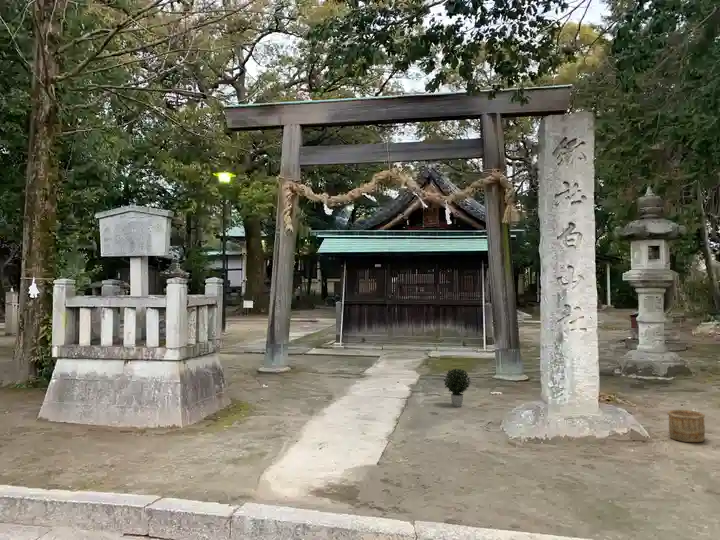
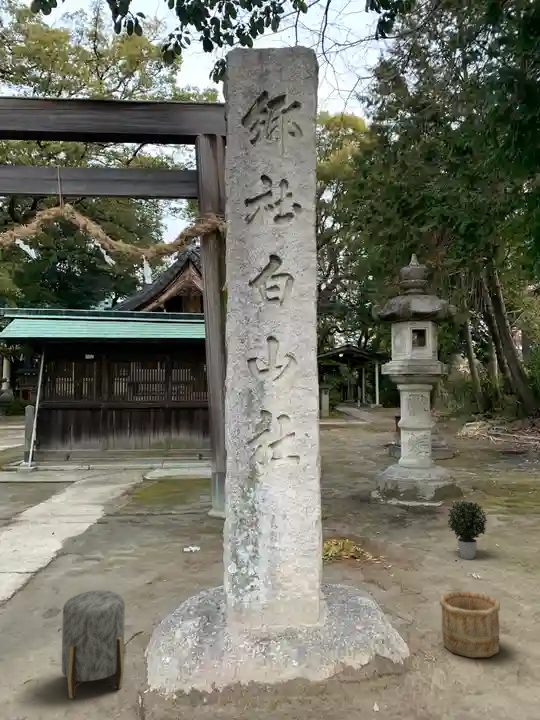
potted plant: present [444,369,470,407] -> present [448,501,487,559]
stool: none [463,393,496,440] -> present [62,590,125,698]

